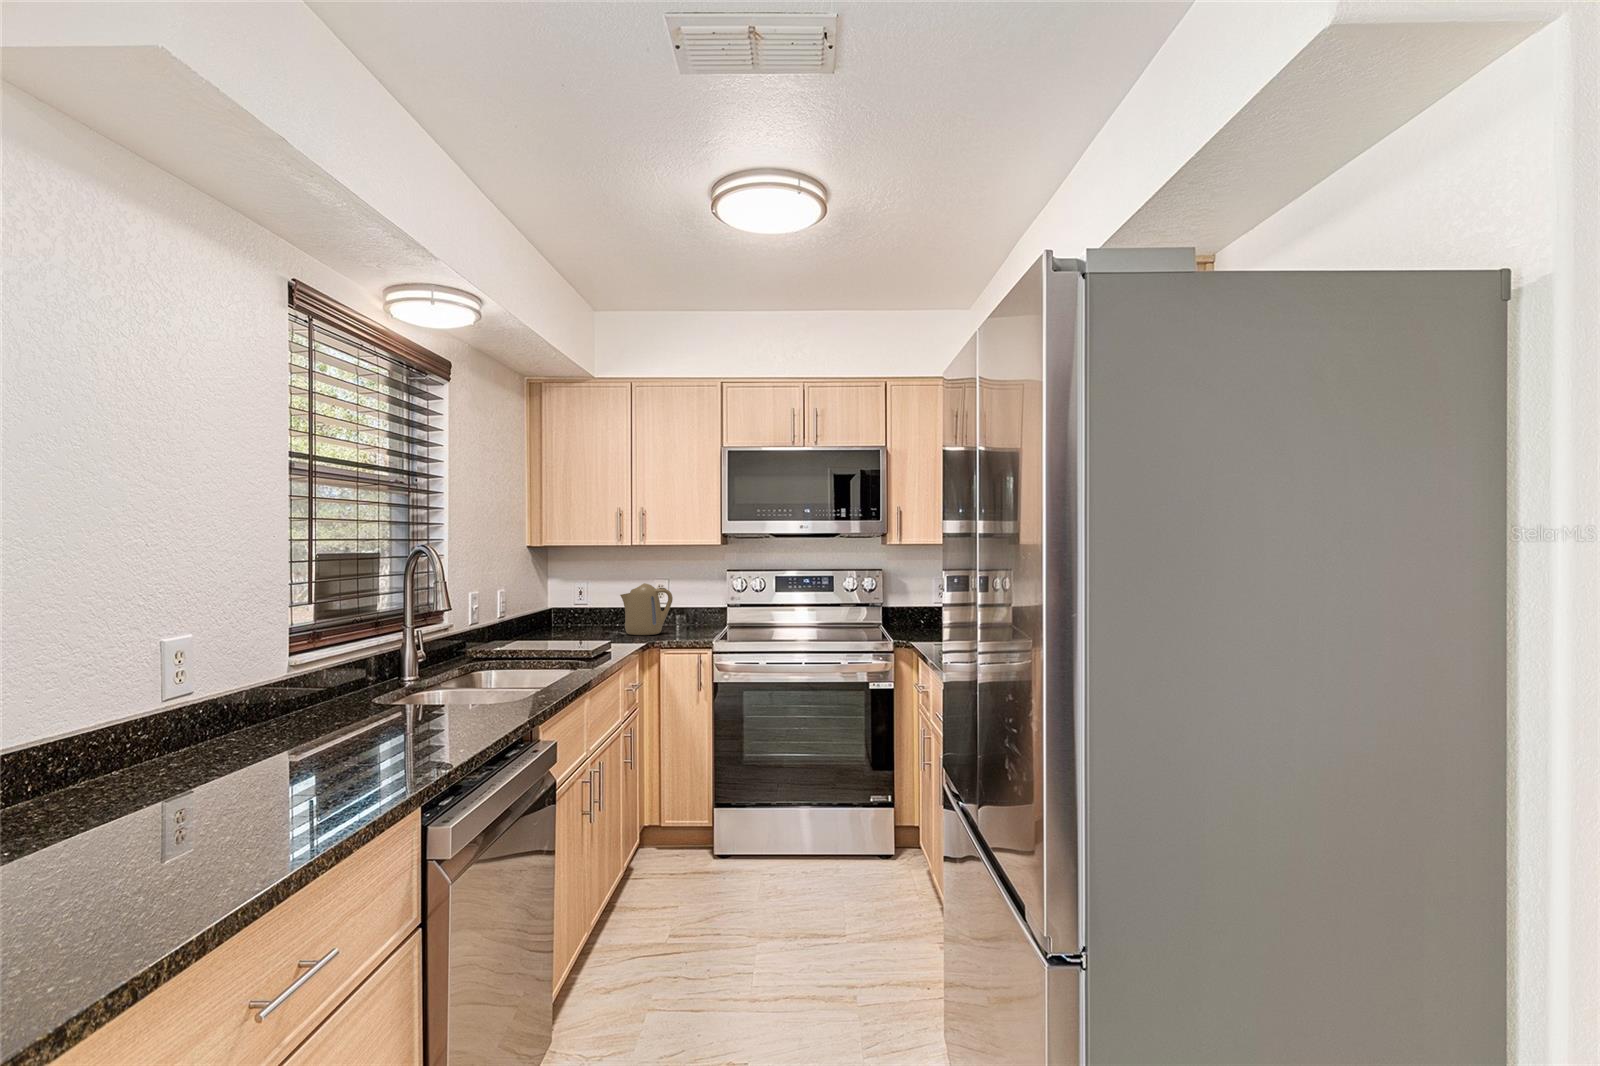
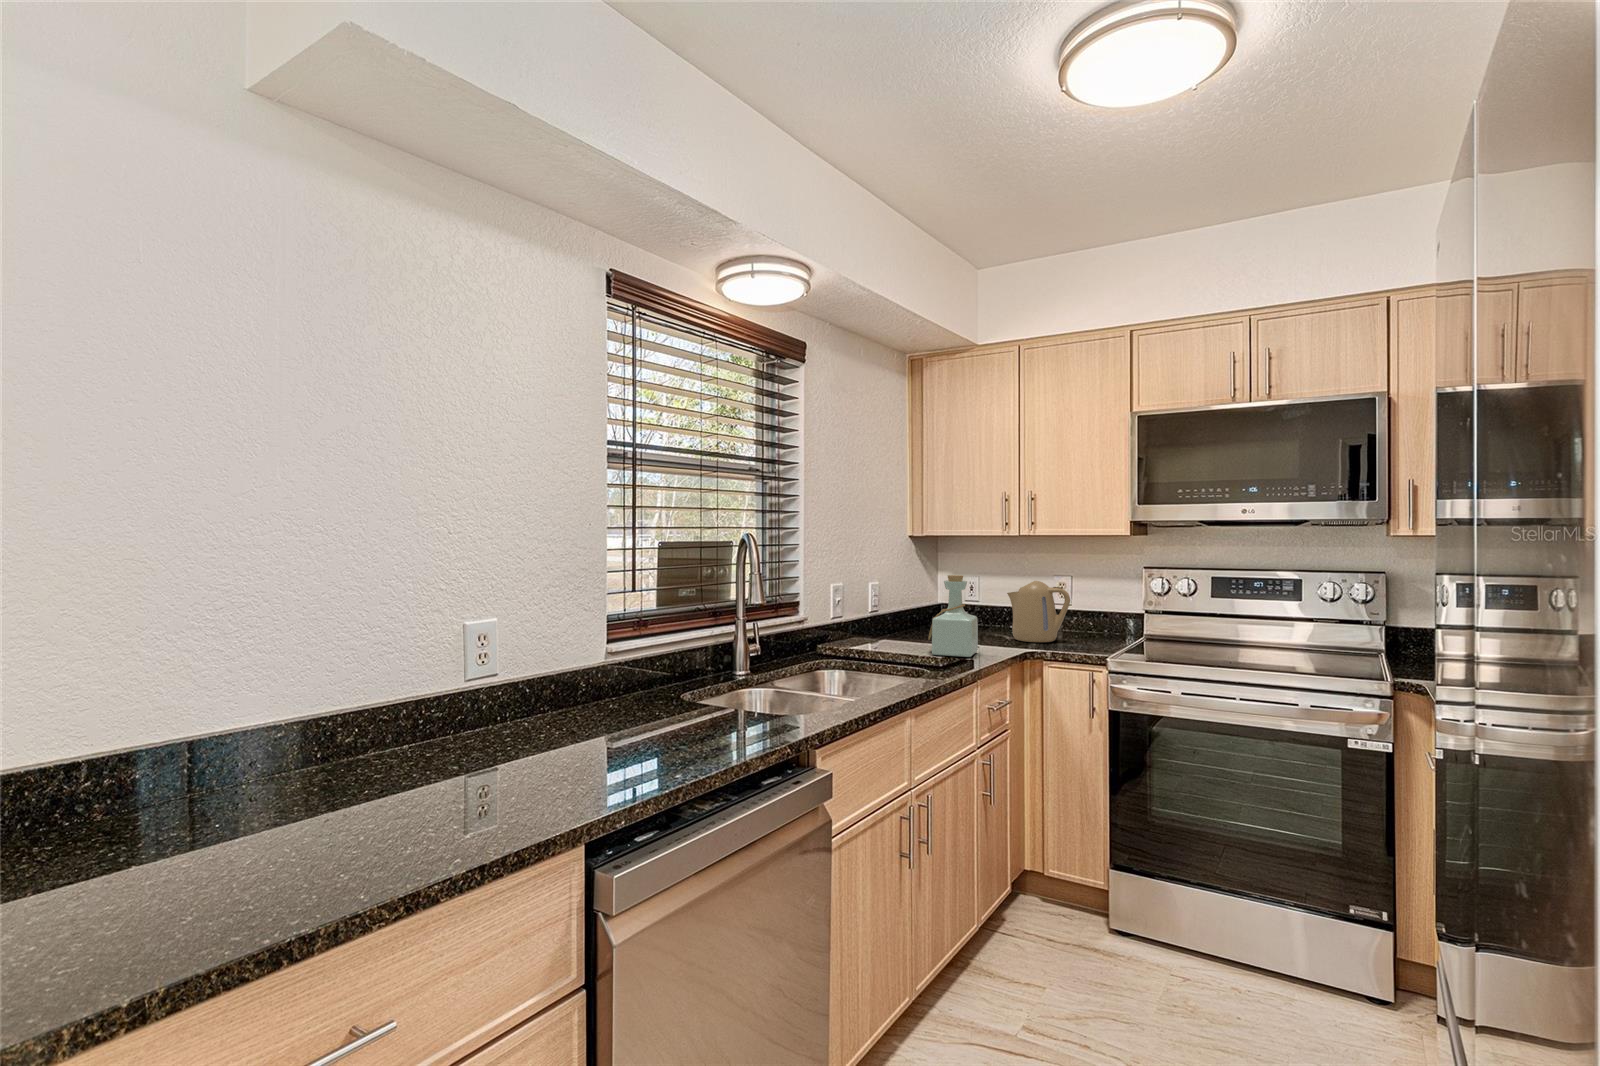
bottle: none [564,580,606,650] -> present [928,575,978,657]

